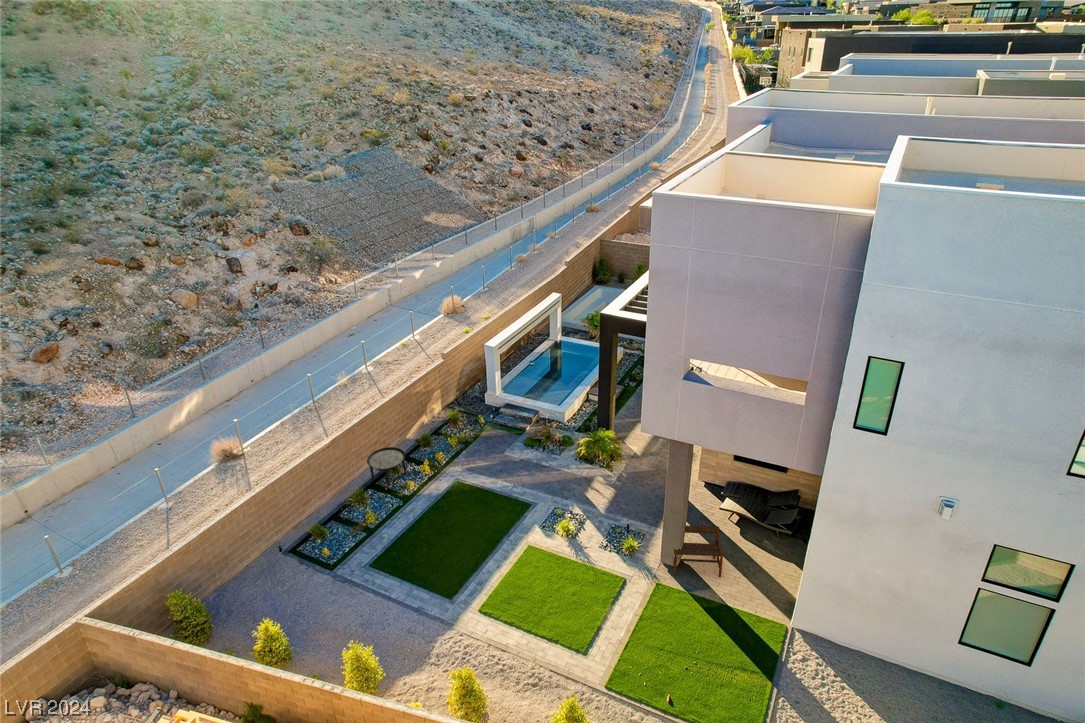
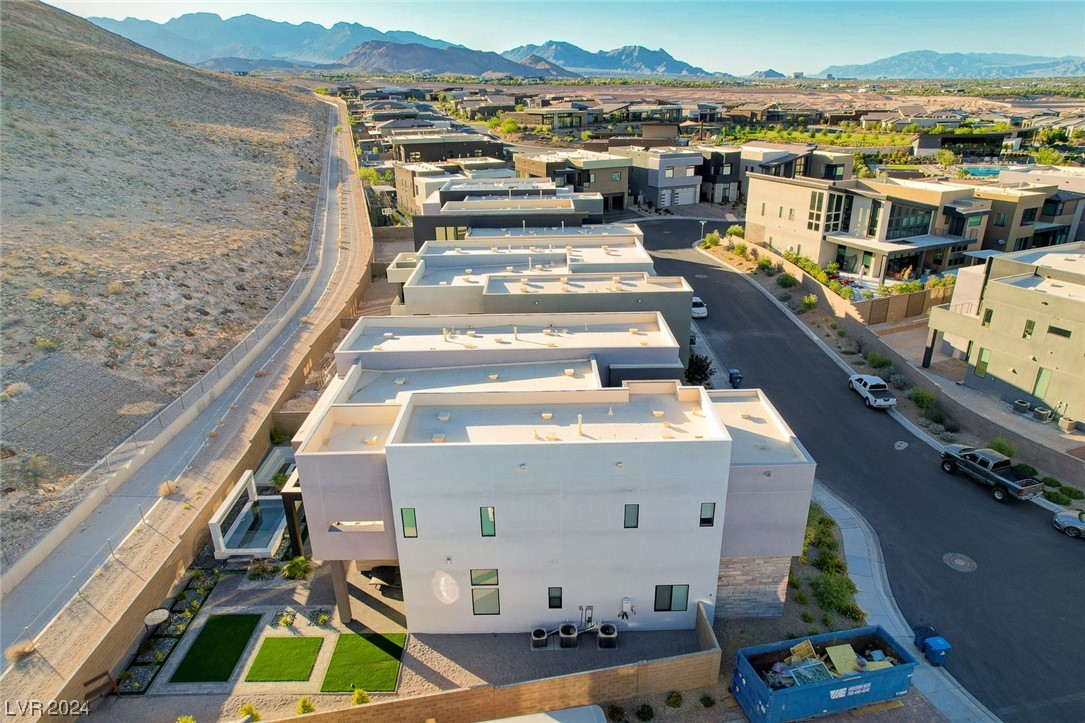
bench: present [673,525,723,577] -> present [83,670,120,713]

